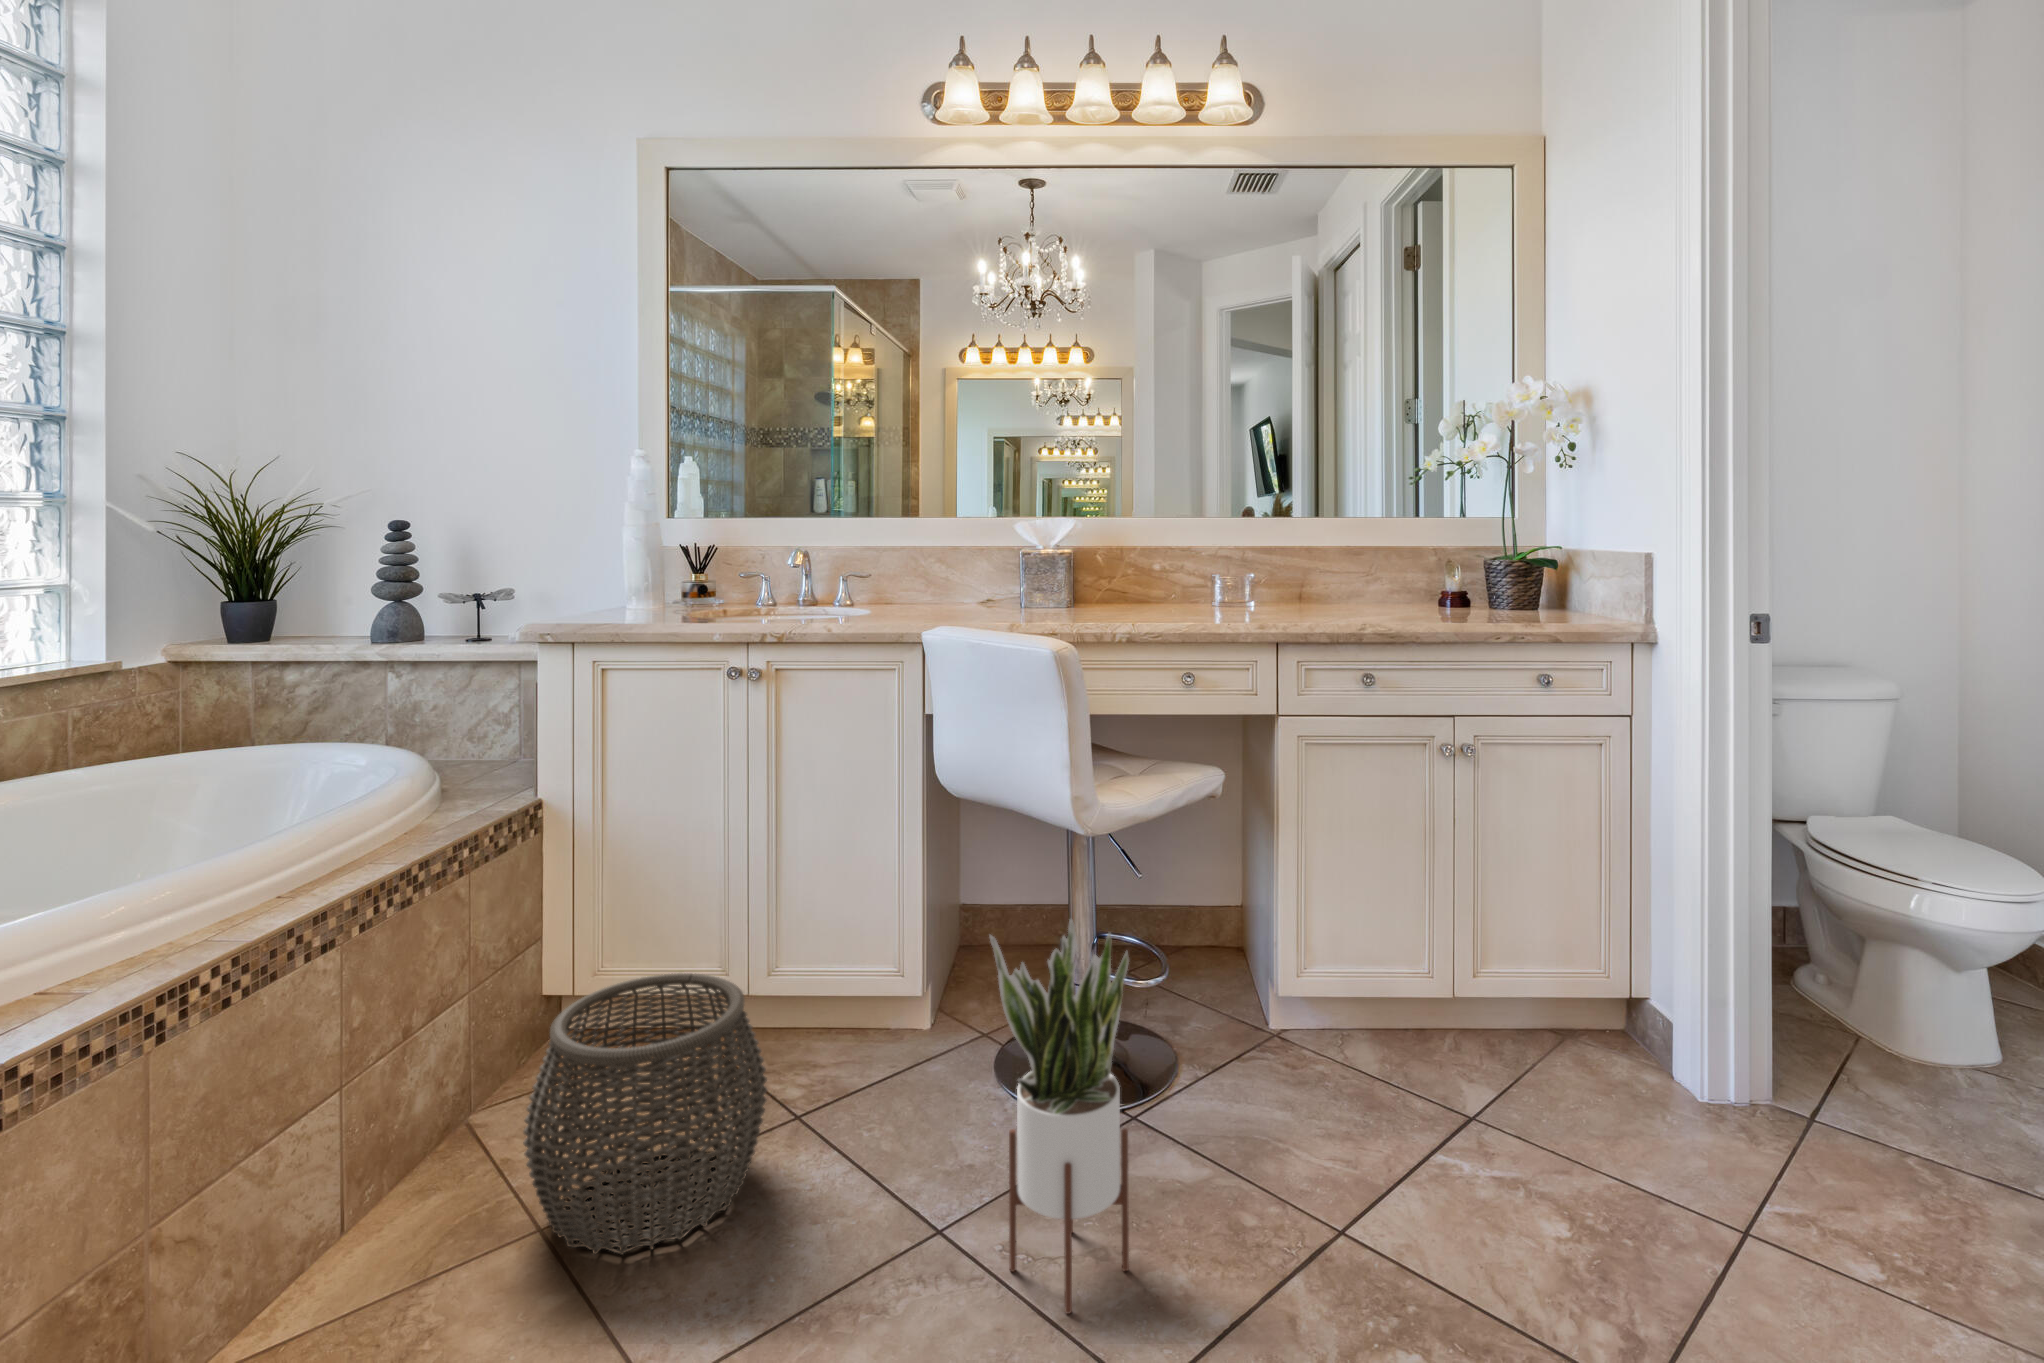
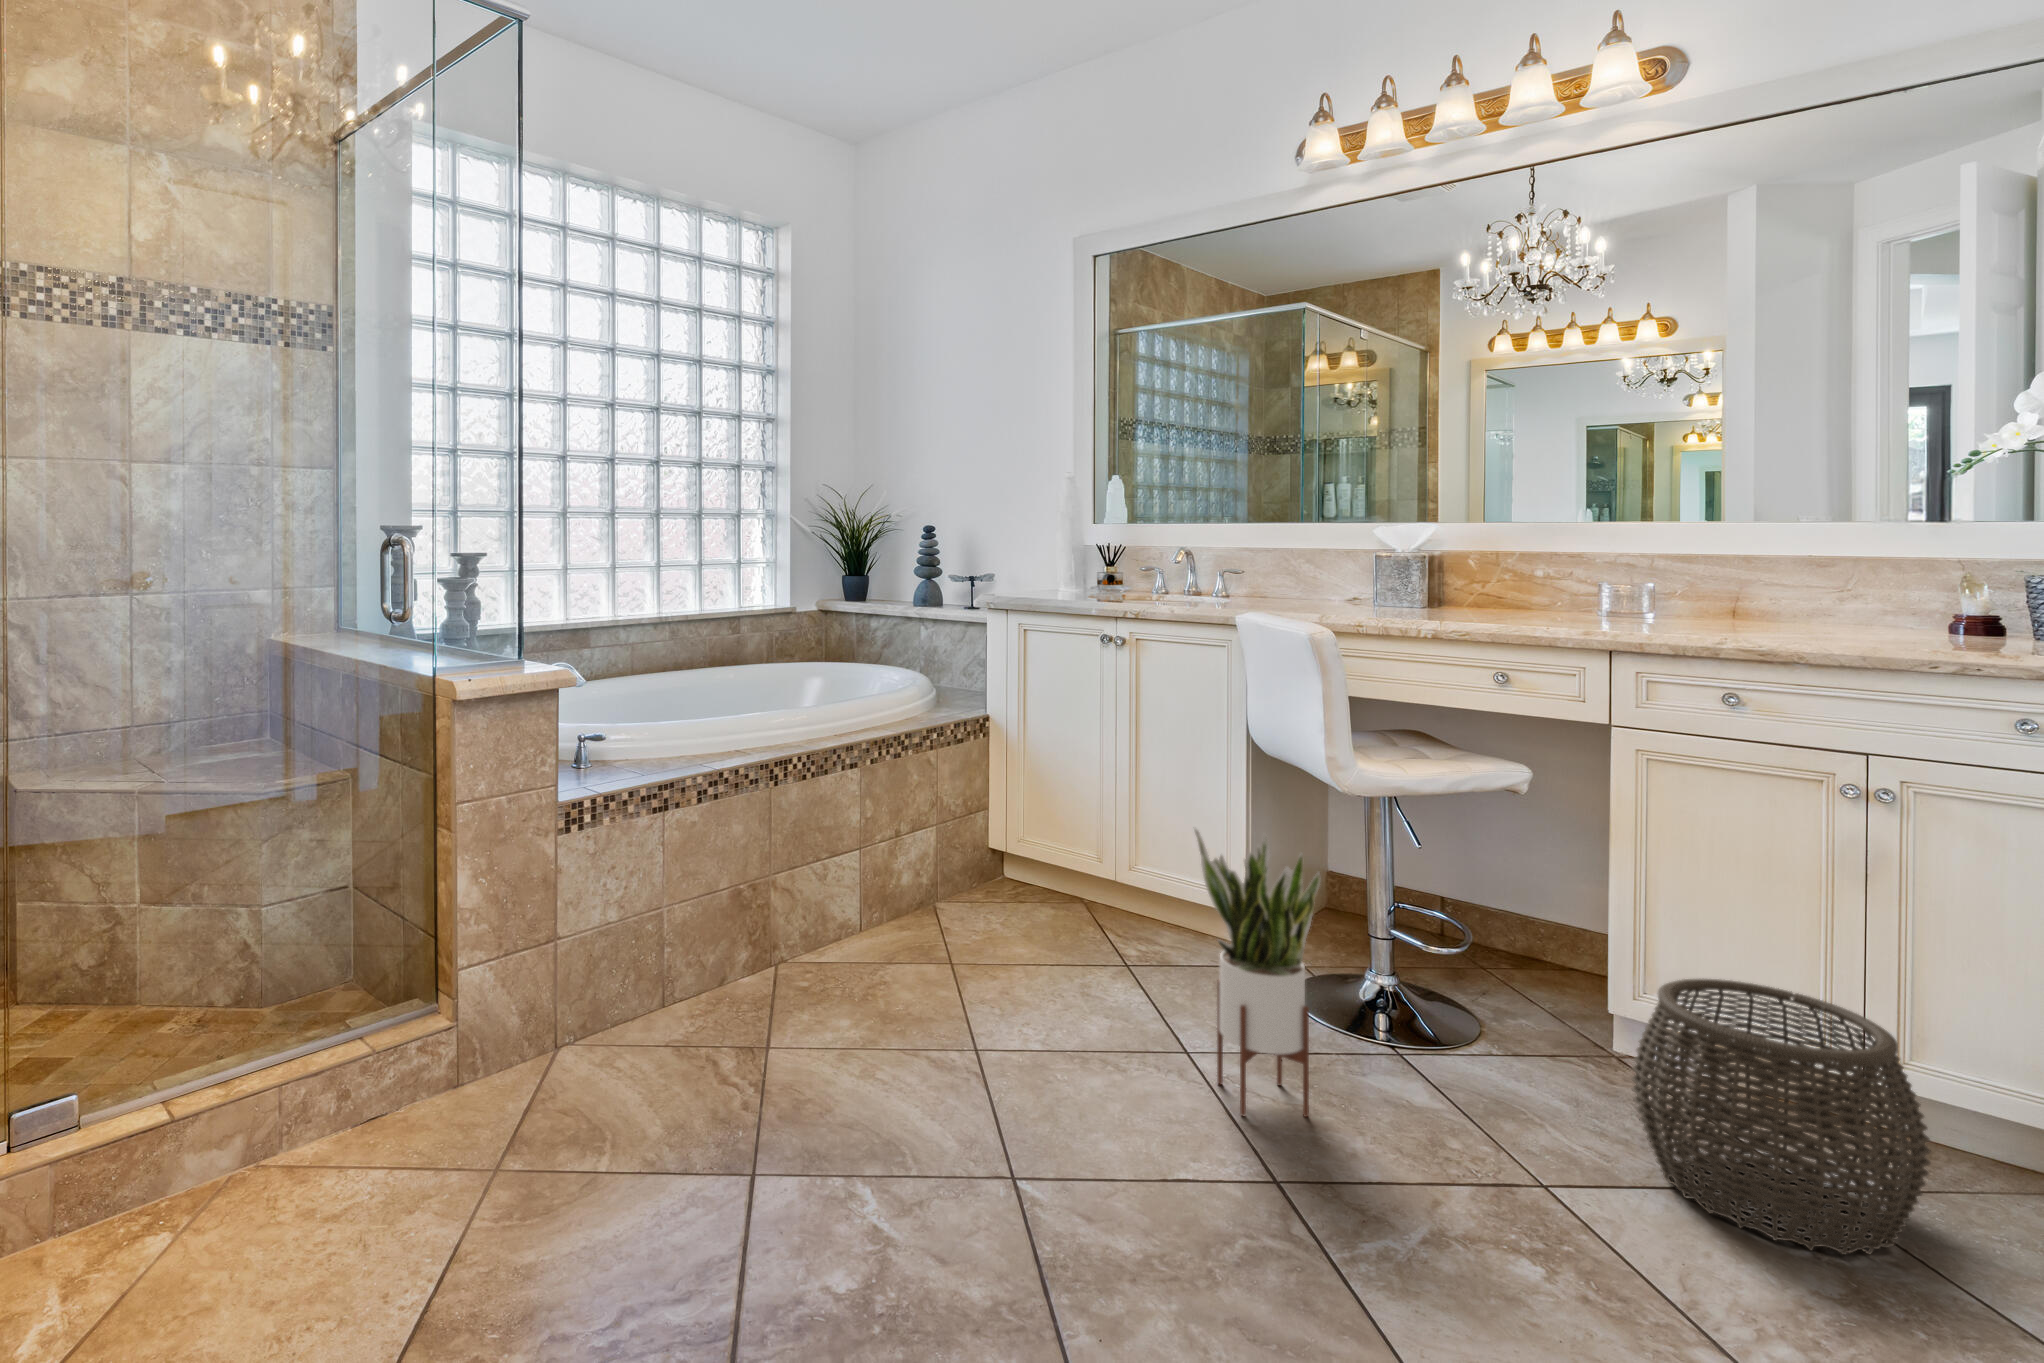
woven basket: present [523,973,767,1255] -> present [1632,979,1931,1255]

